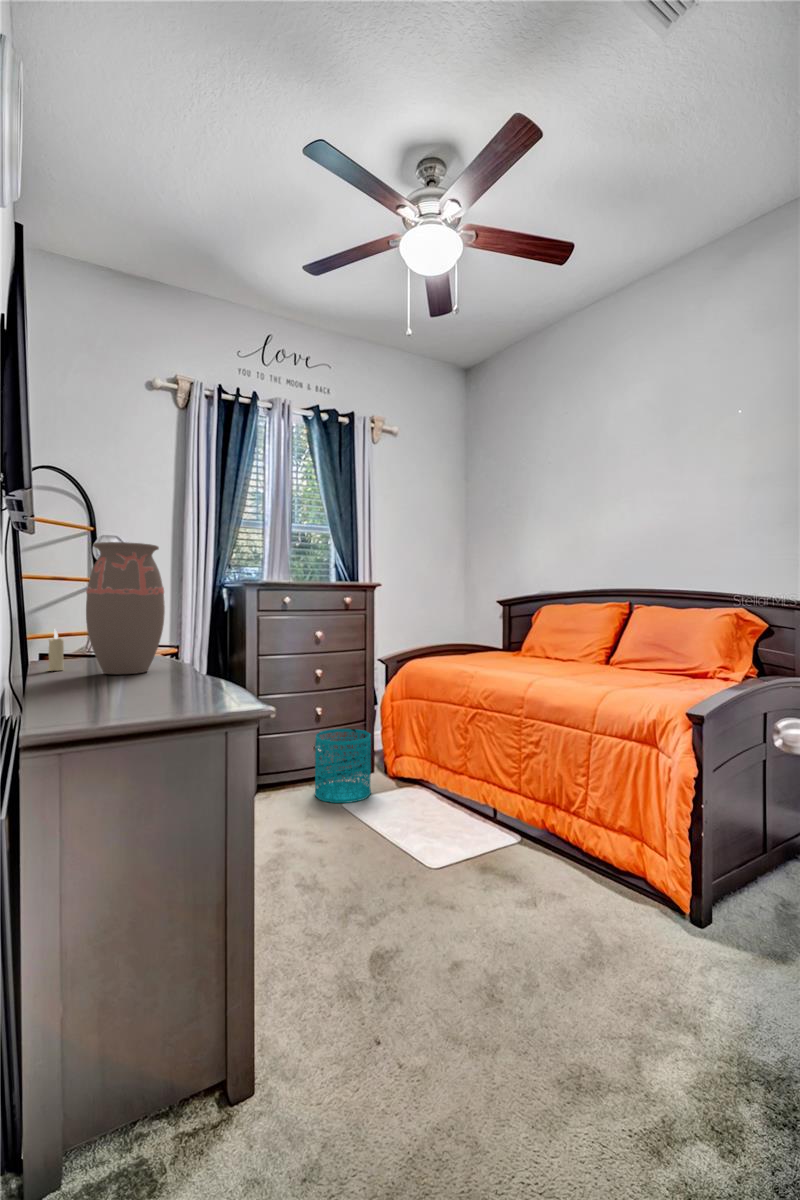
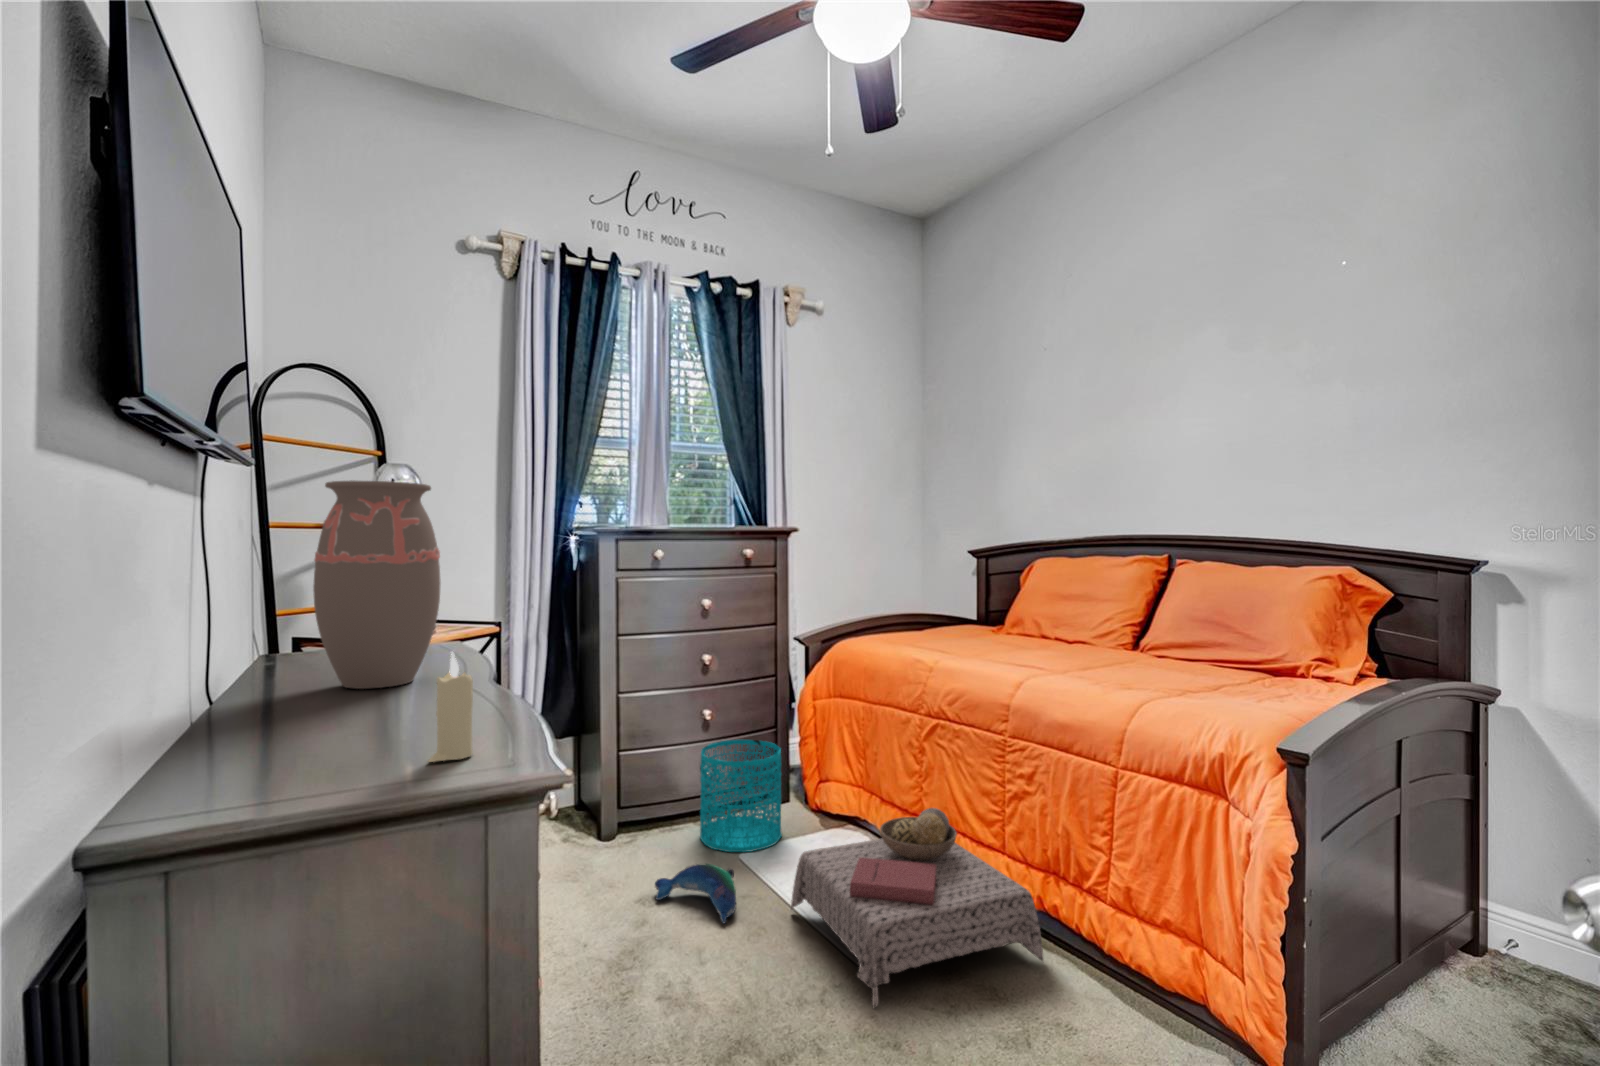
candle: present [47,630,64,671] -> present [428,652,473,762]
ottoman: none [380,766,545,888] -> present [791,808,1044,1009]
plush toy: none [288,807,344,843] -> present [655,864,736,923]

